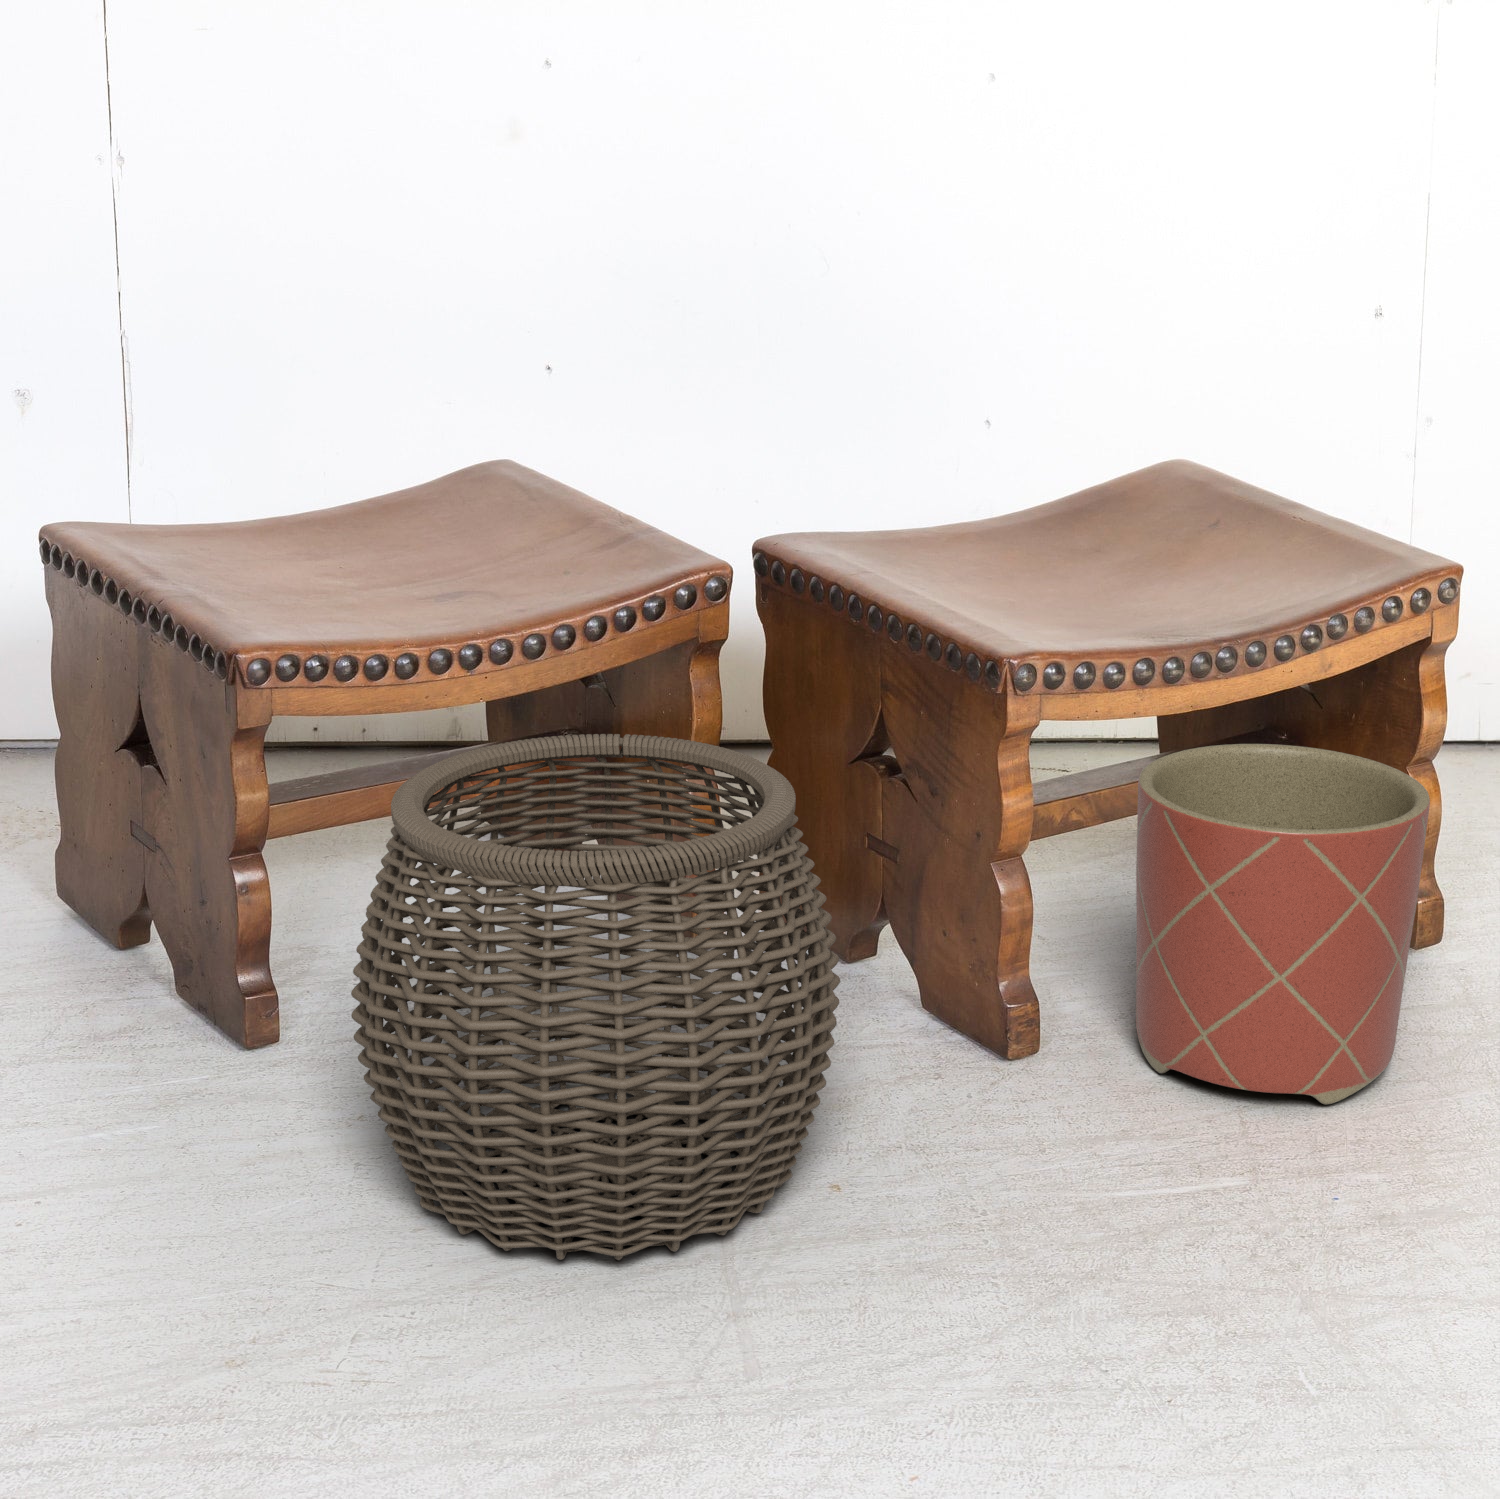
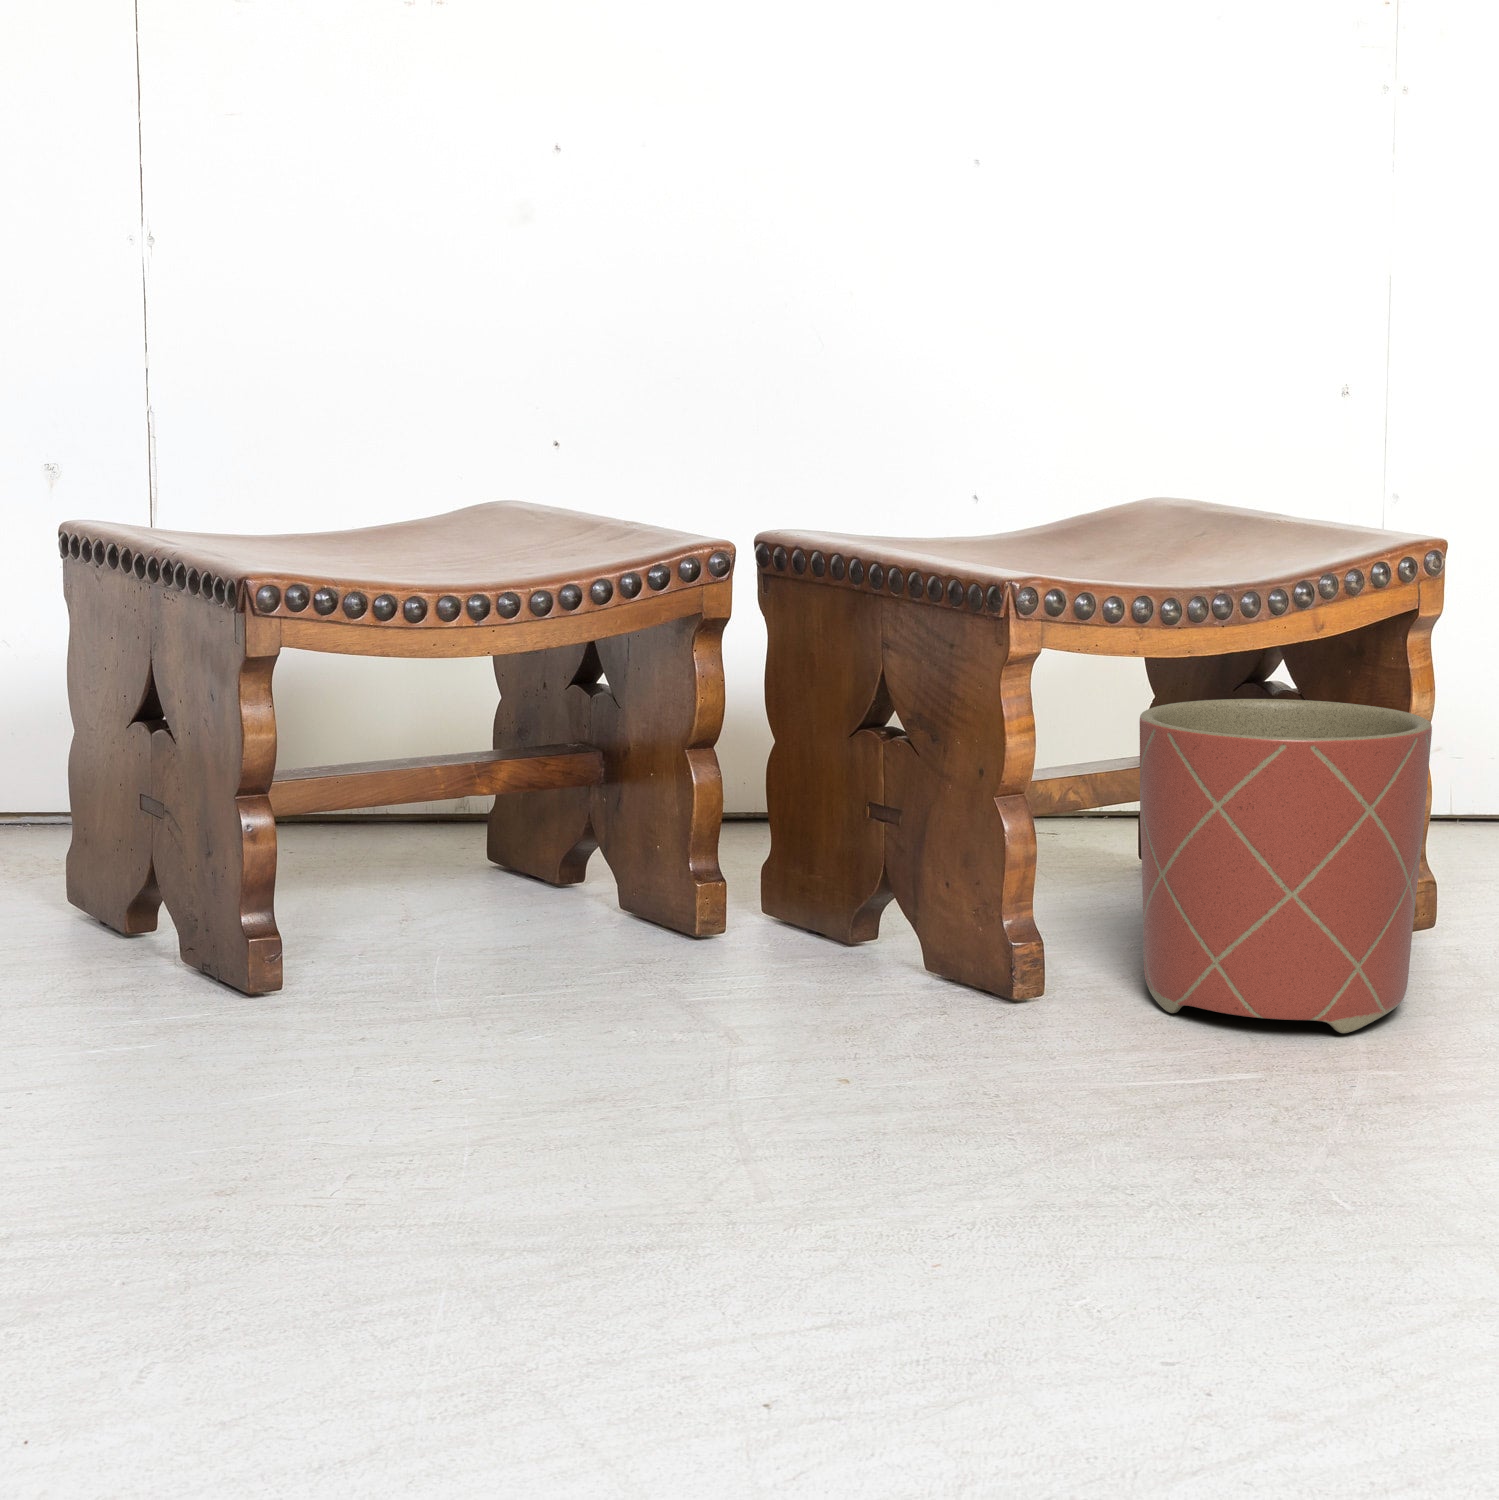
woven basket: present [351,734,840,1260] -> none [349,652,849,1146]

